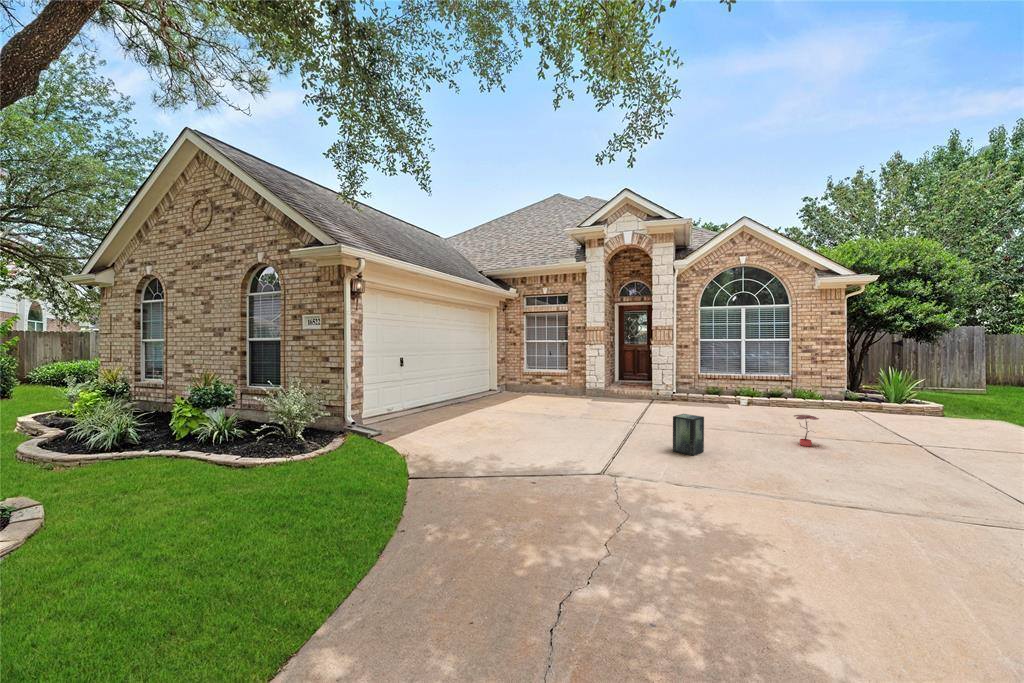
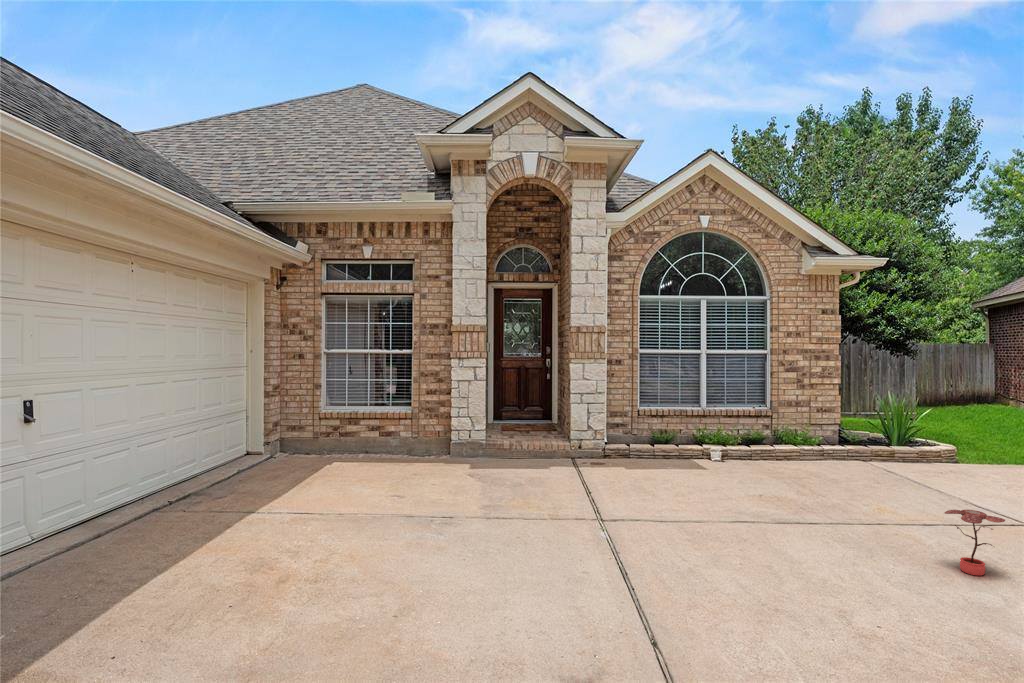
storage box: present [673,414,704,456] -> none [808,545,878,669]

